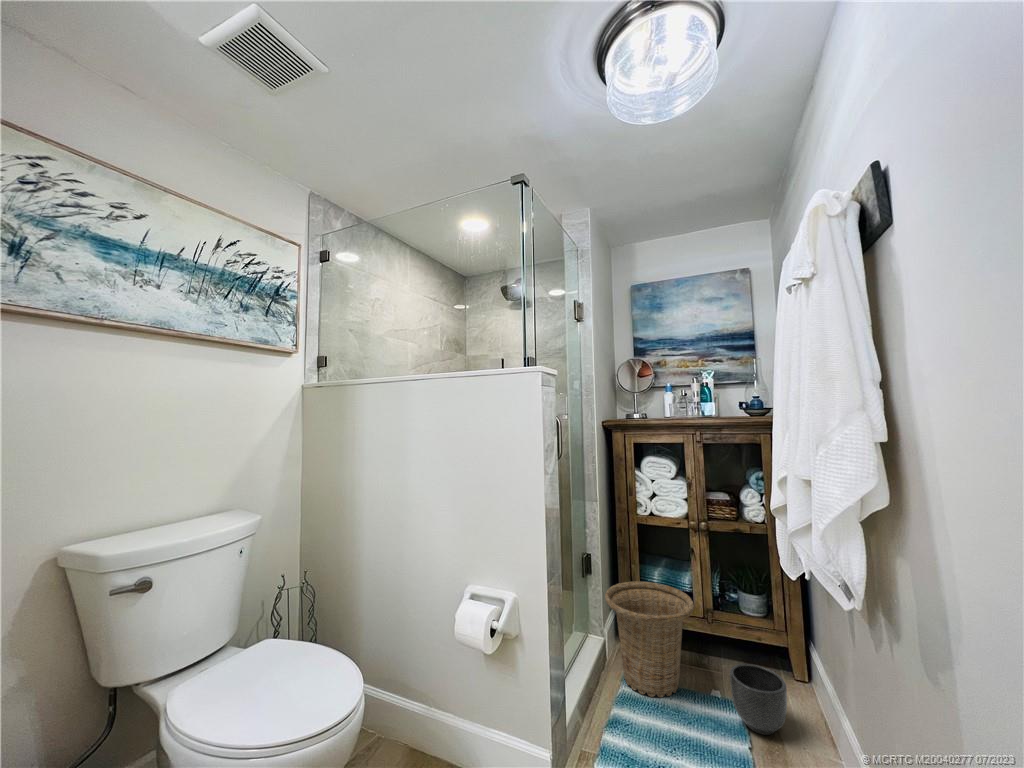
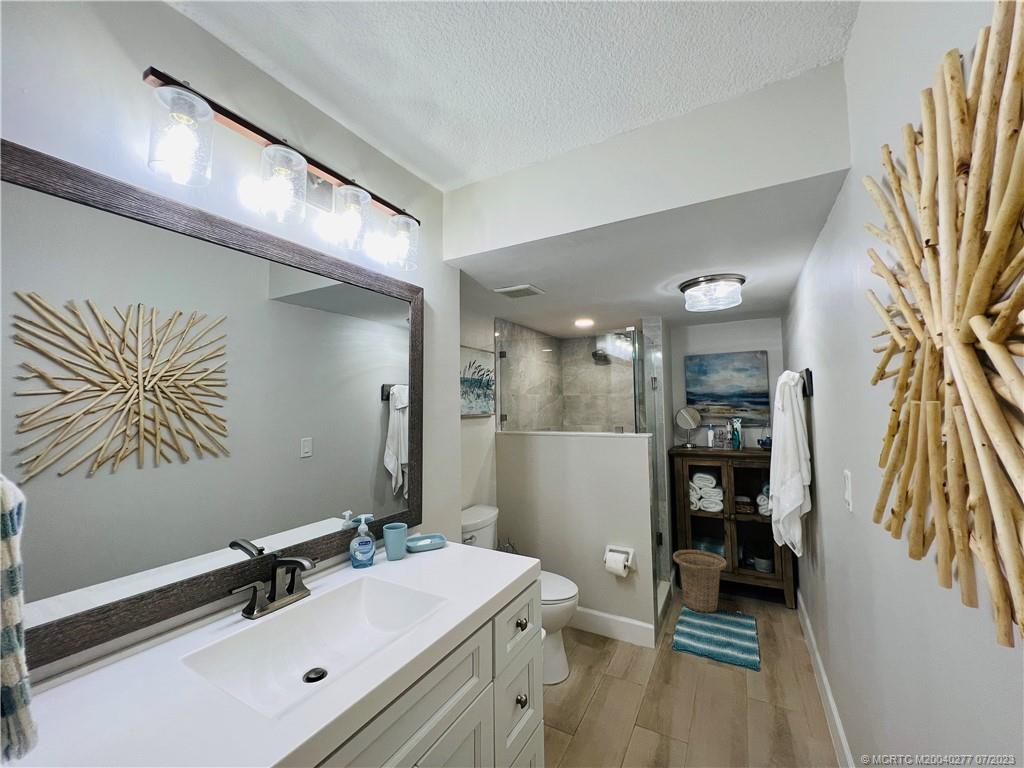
planter: present [730,664,787,735] -> none [747,595,779,630]

